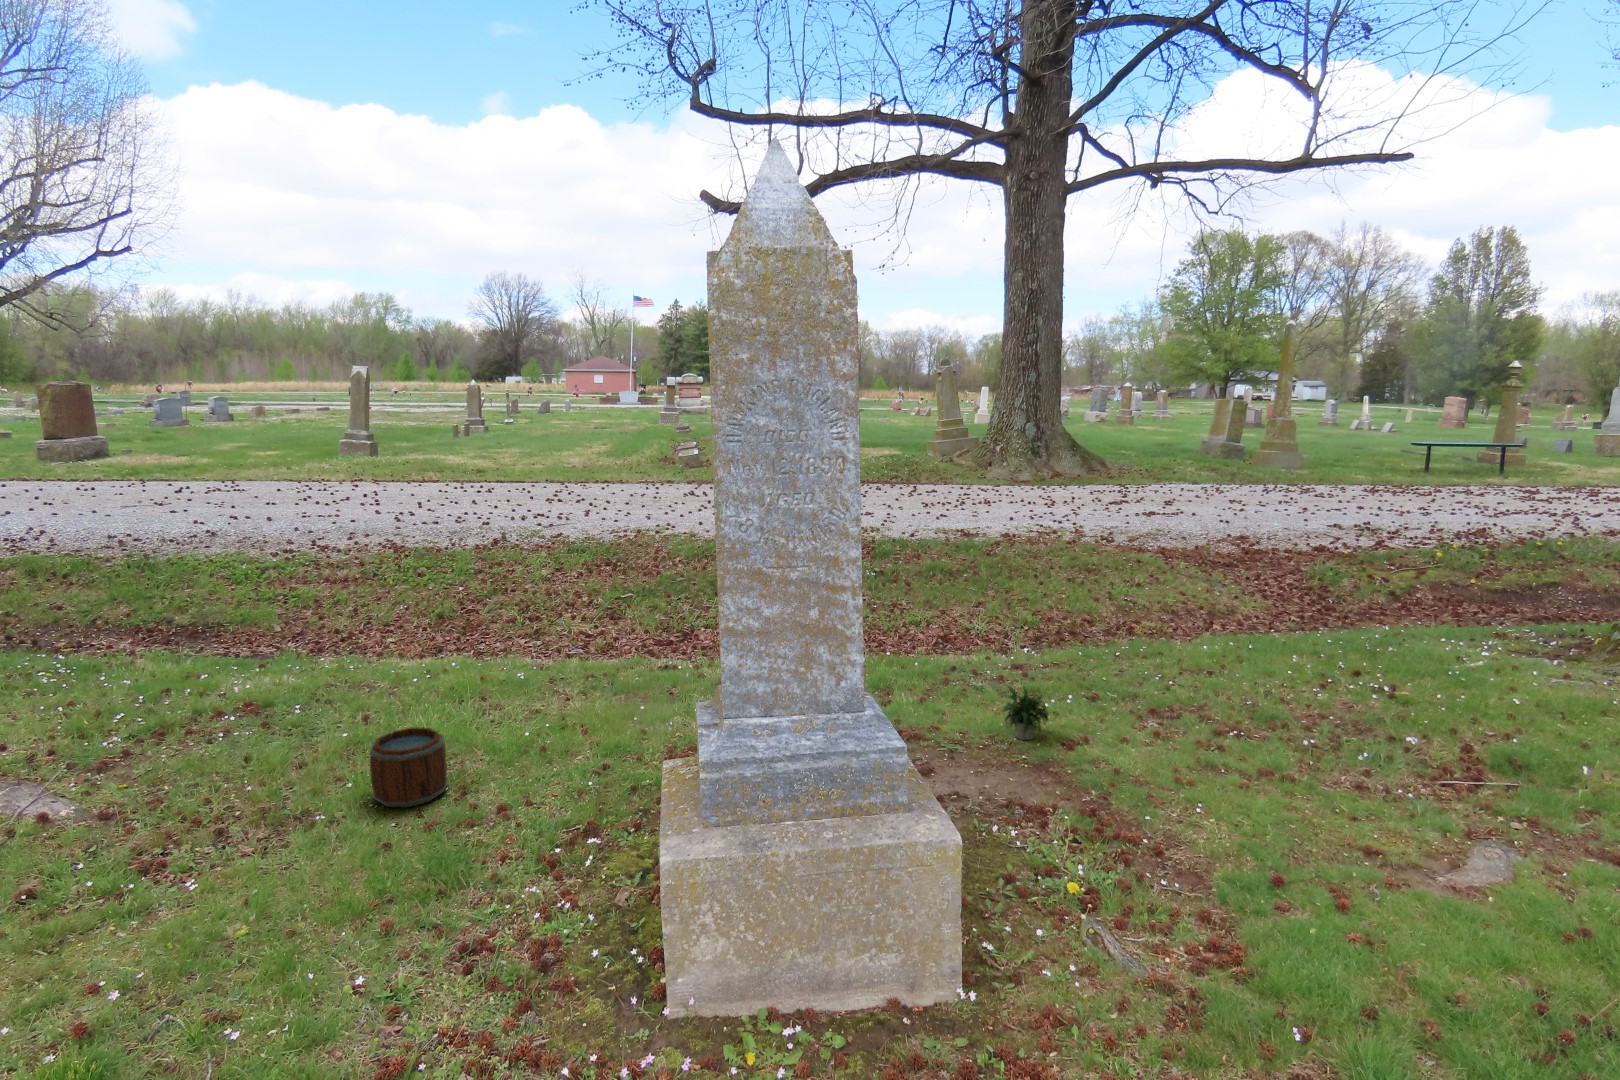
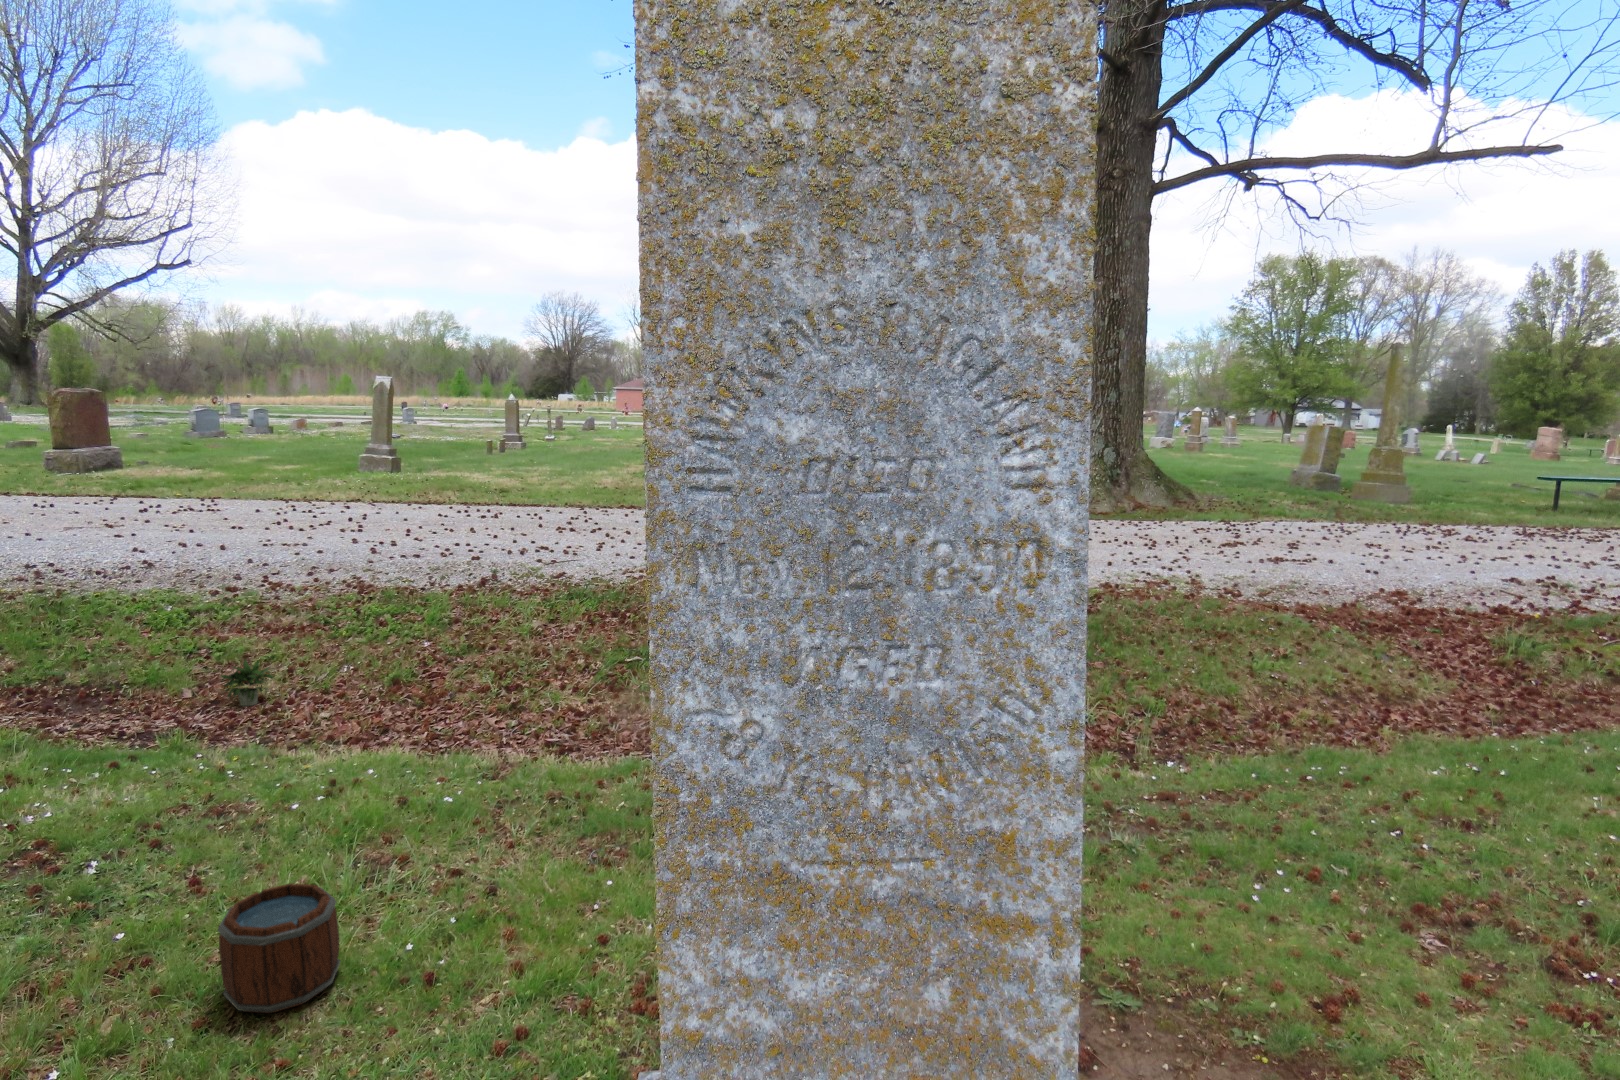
potted plant: present [1002,686,1049,740] -> present [221,660,273,706]

